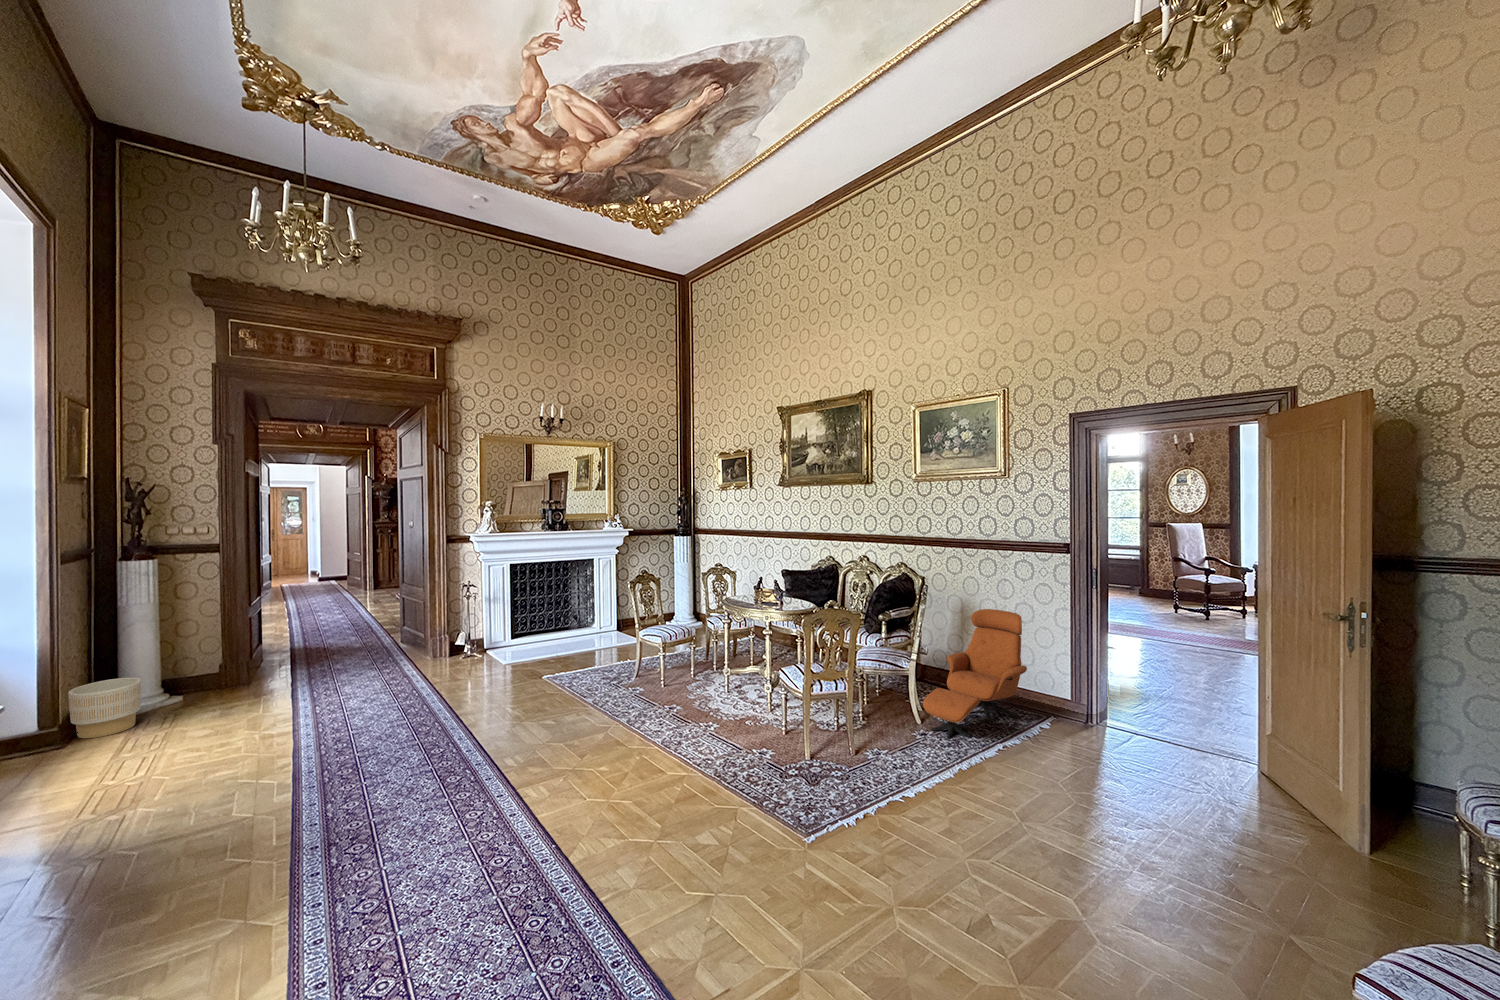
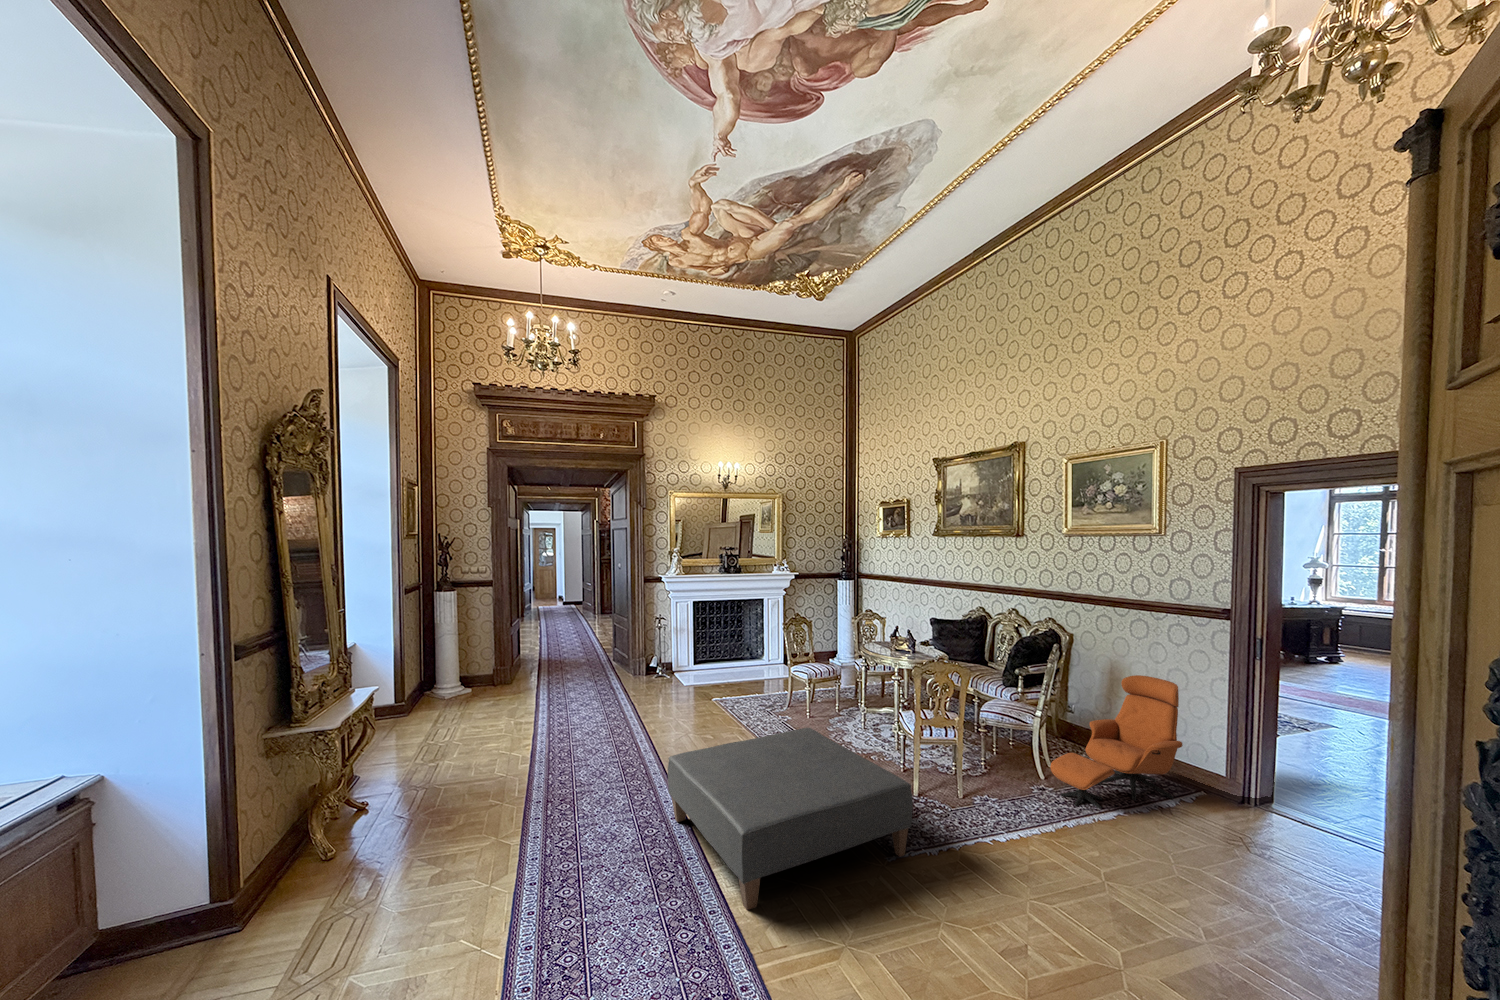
planter: present [68,678,141,738] -> none [414,669,451,708]
ottoman: none [520,697,826,947] -> present [668,728,913,910]

